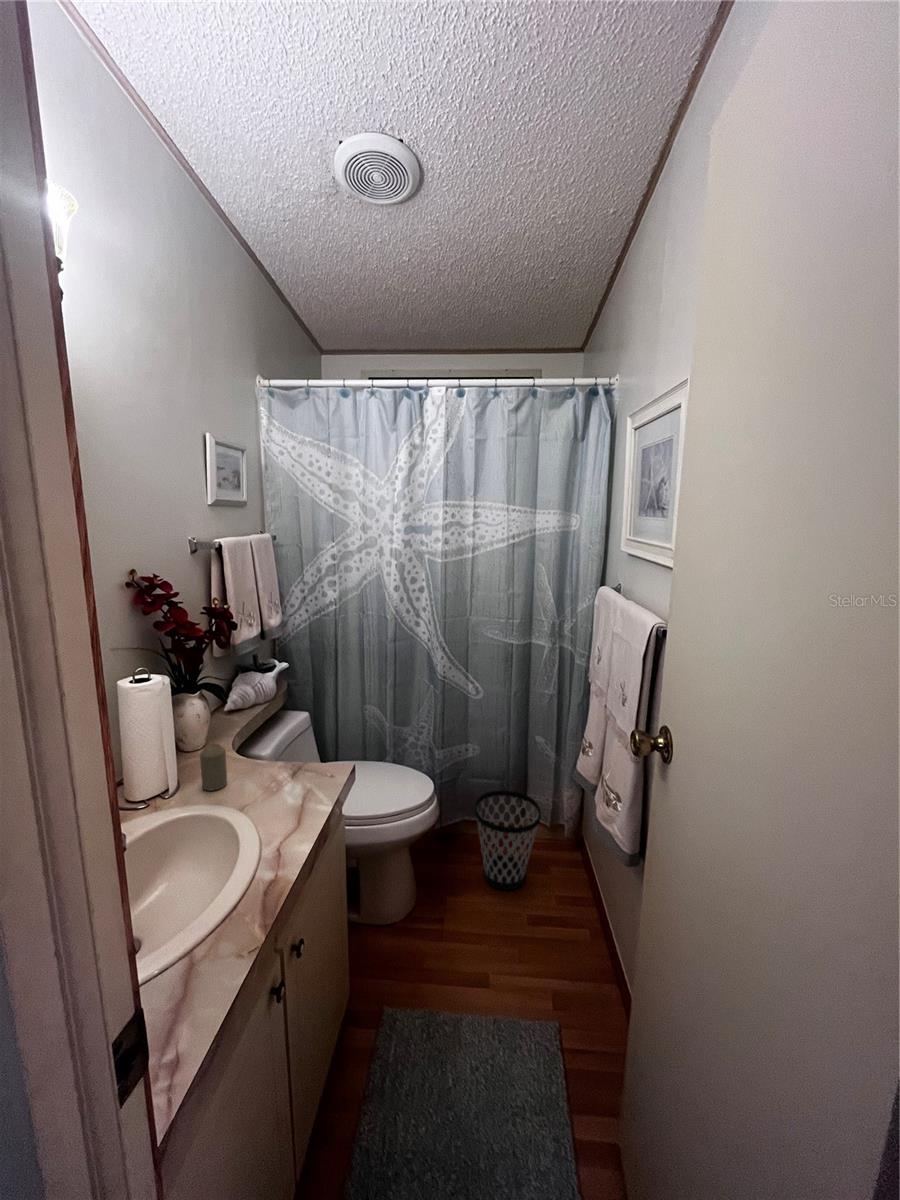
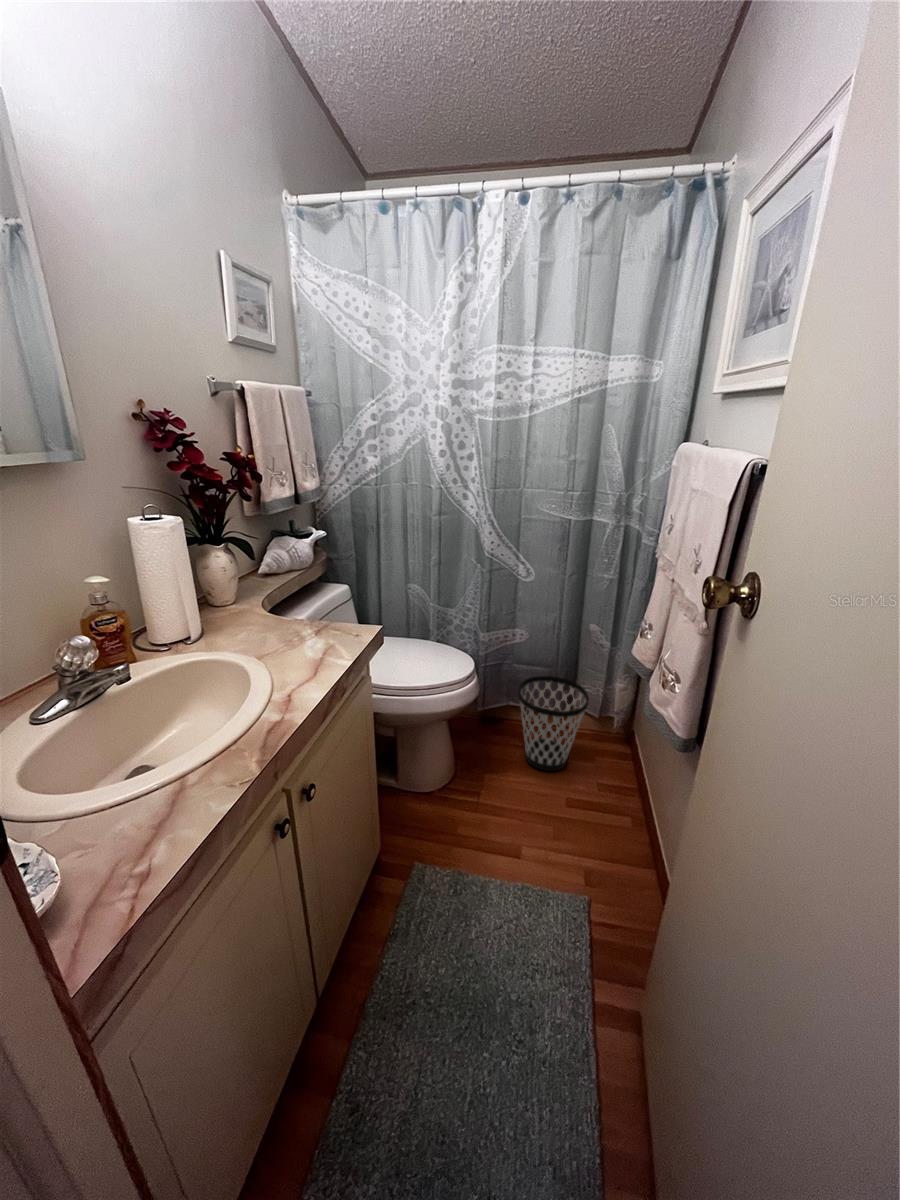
candle: present [200,744,227,791] -> none [217,592,248,640]

